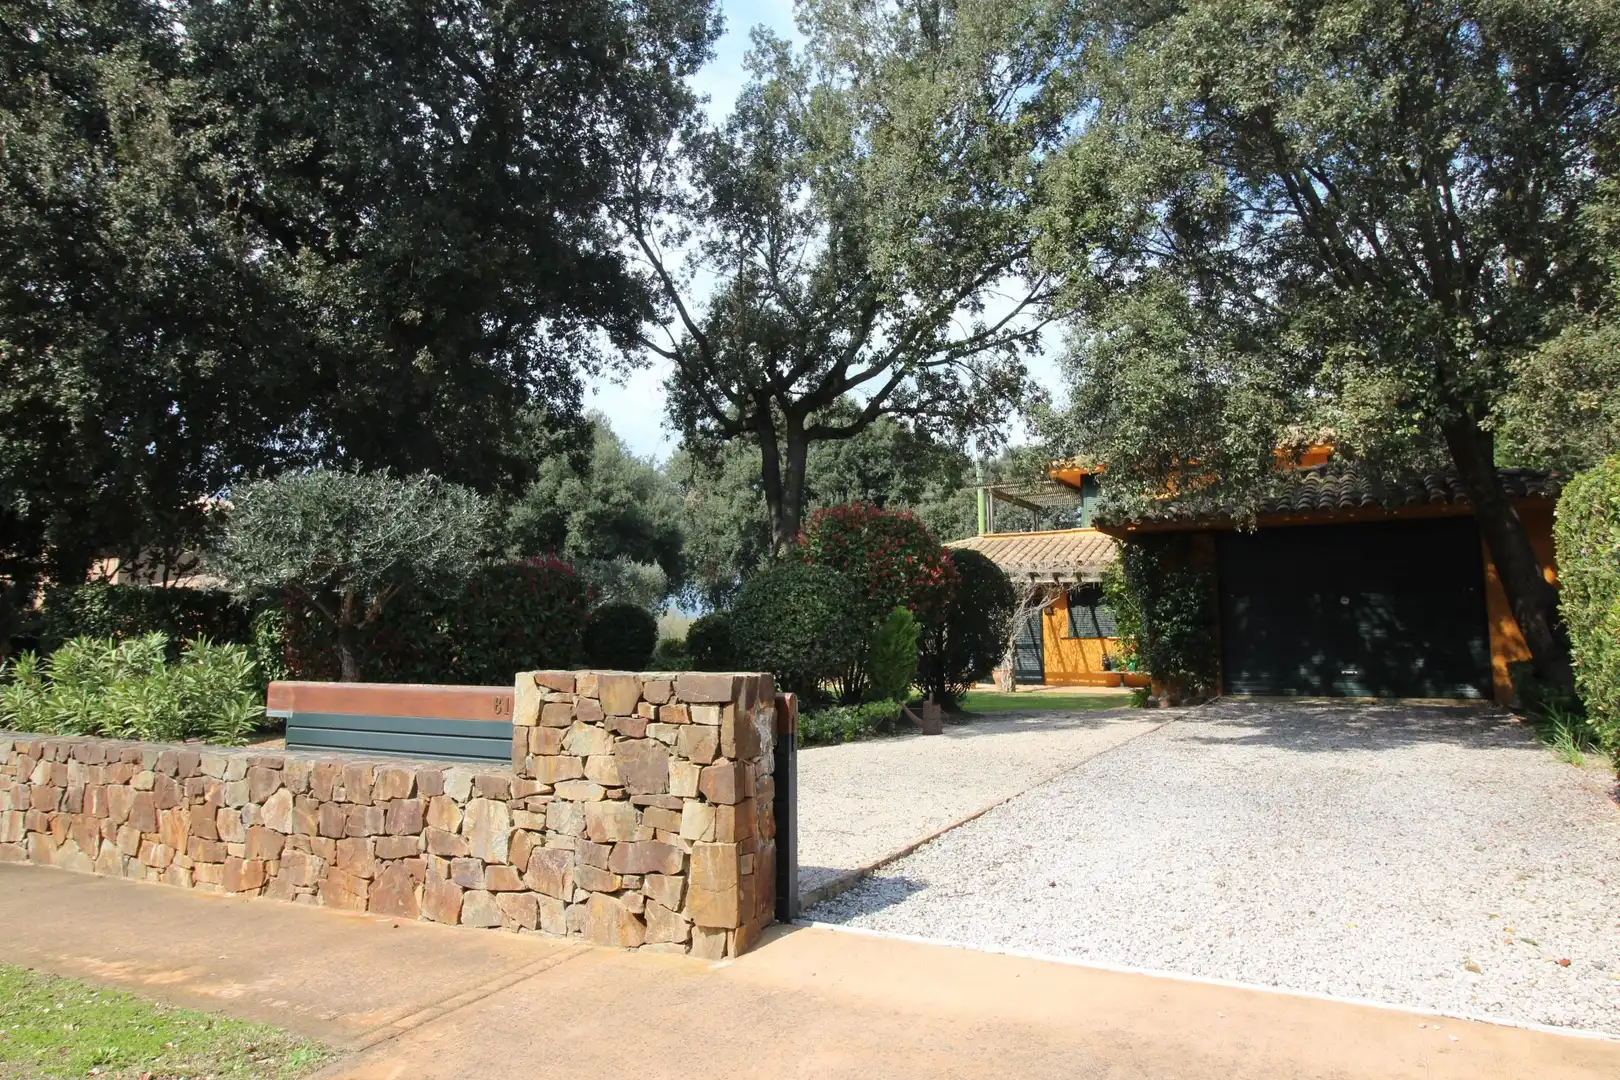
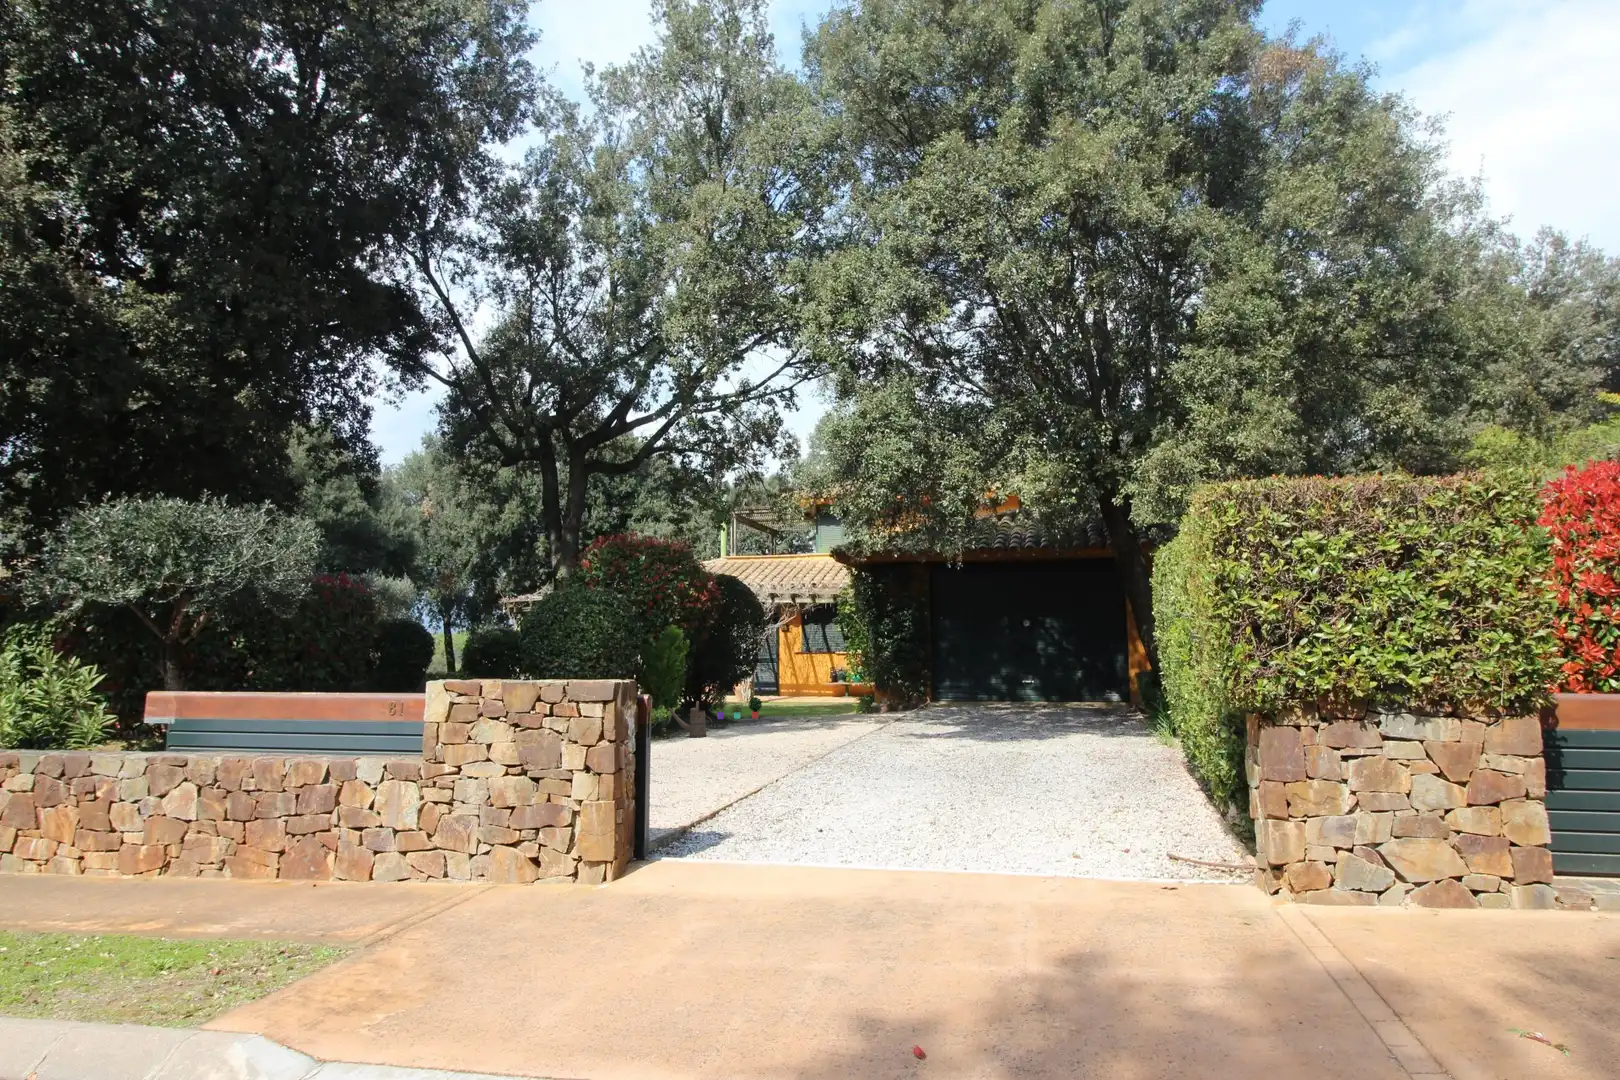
potted plant: none [956,669,1014,712] -> present [714,690,762,719]

